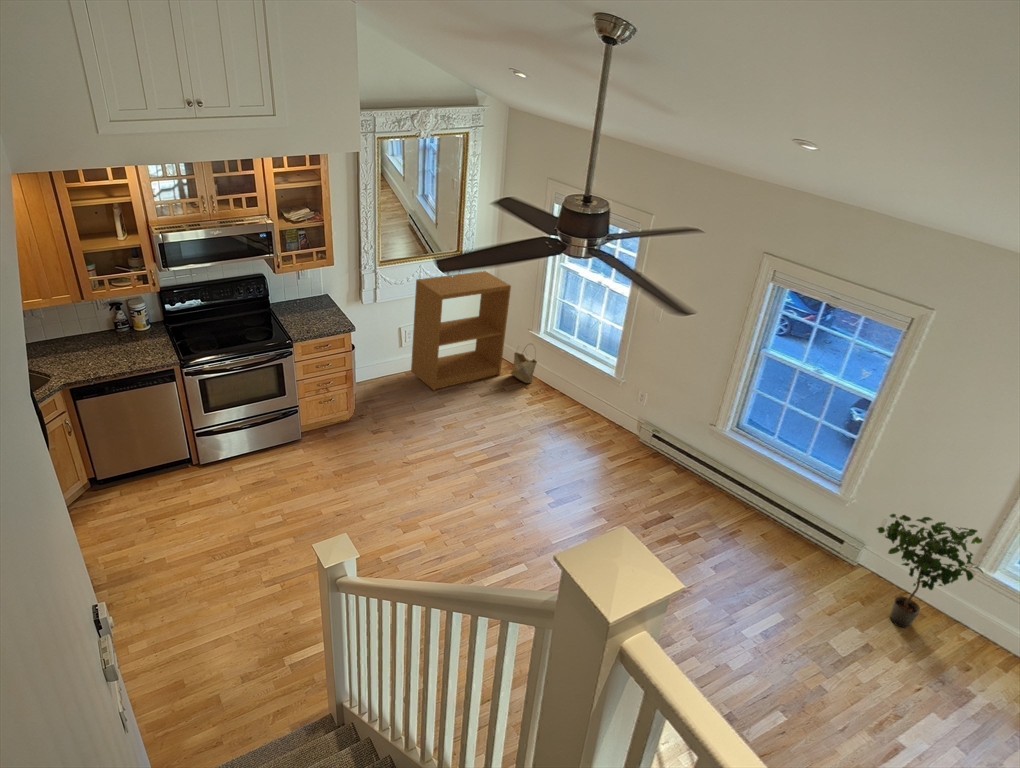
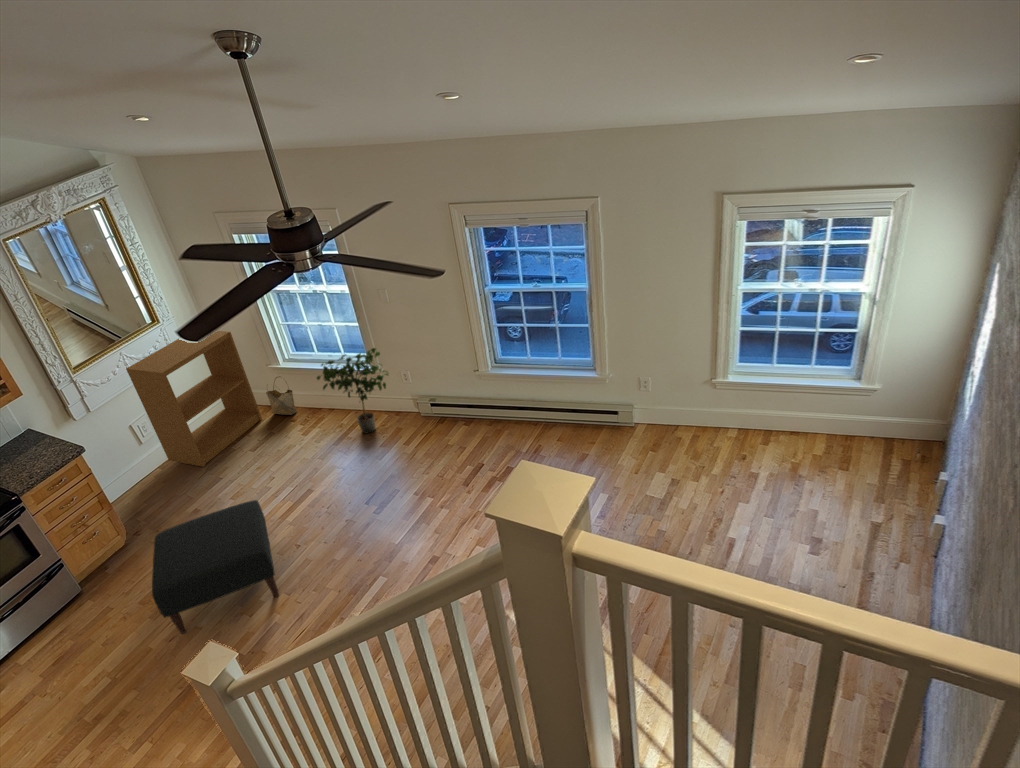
ottoman: none [343,424,458,528] -> present [152,500,279,634]
potted plant: present [877,514,983,628] -> present [317,348,388,433]

